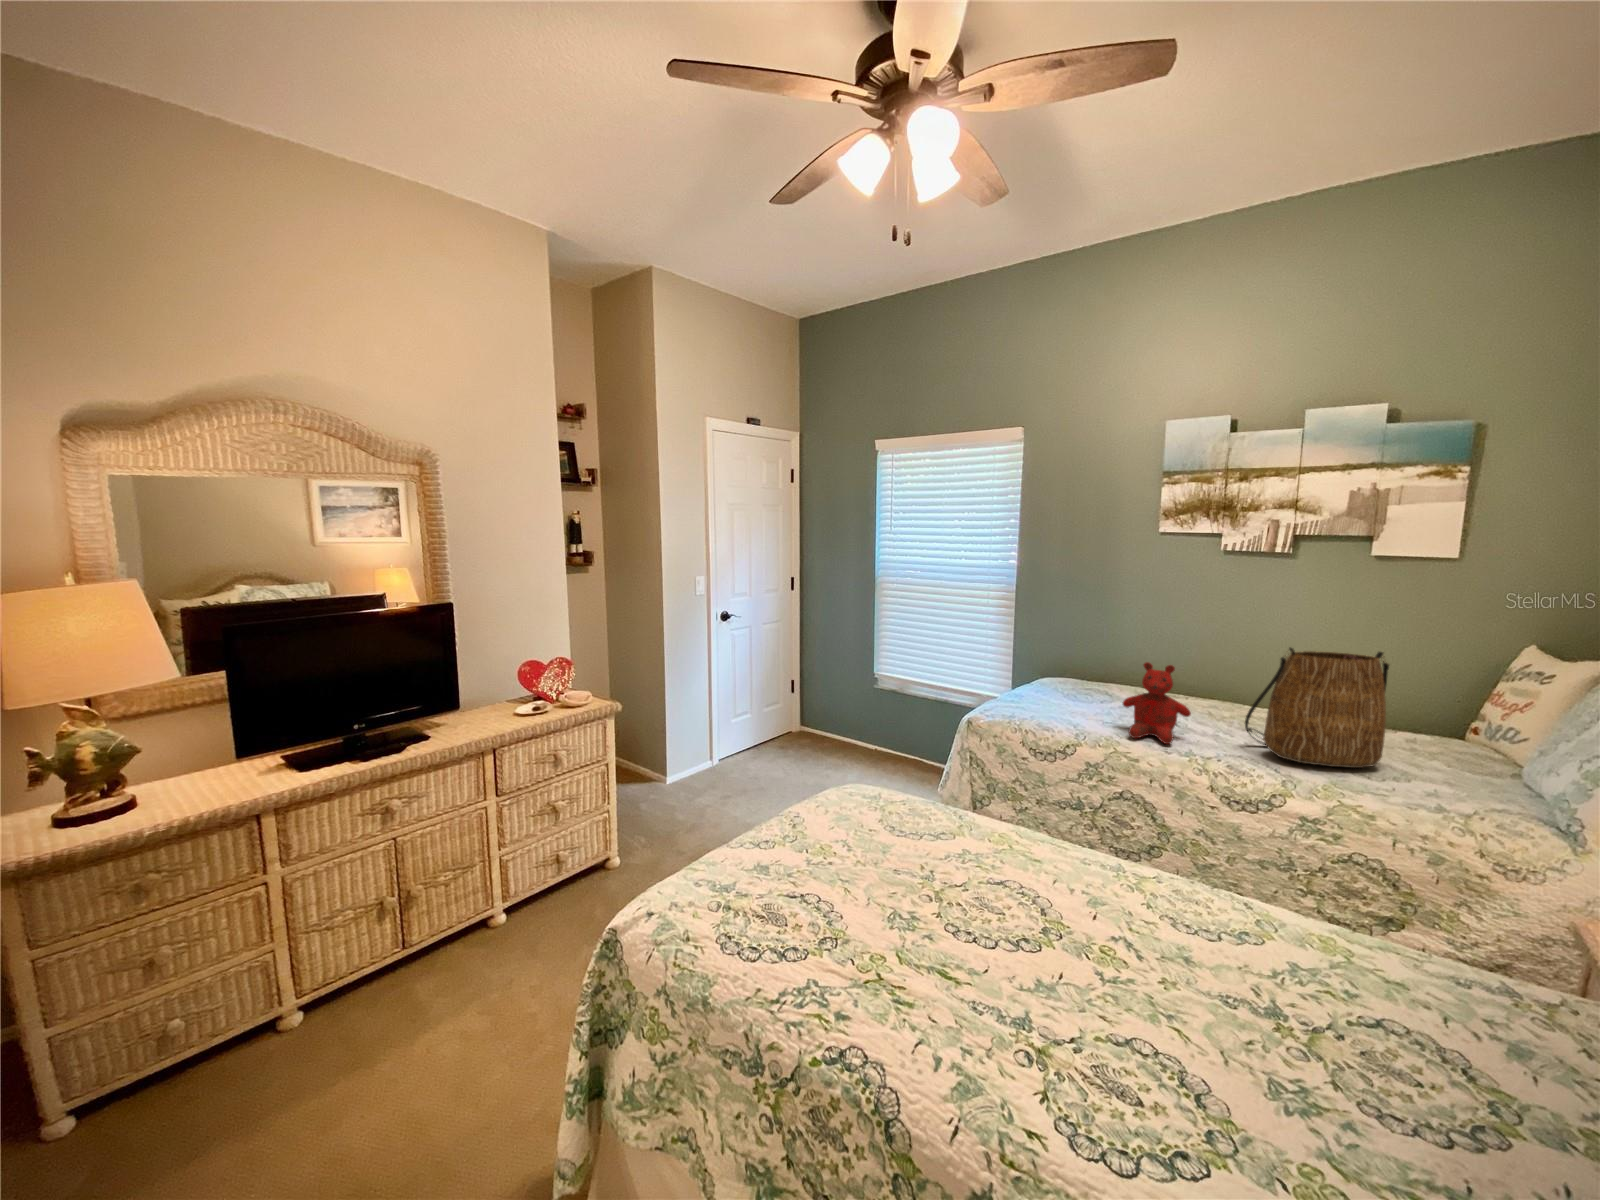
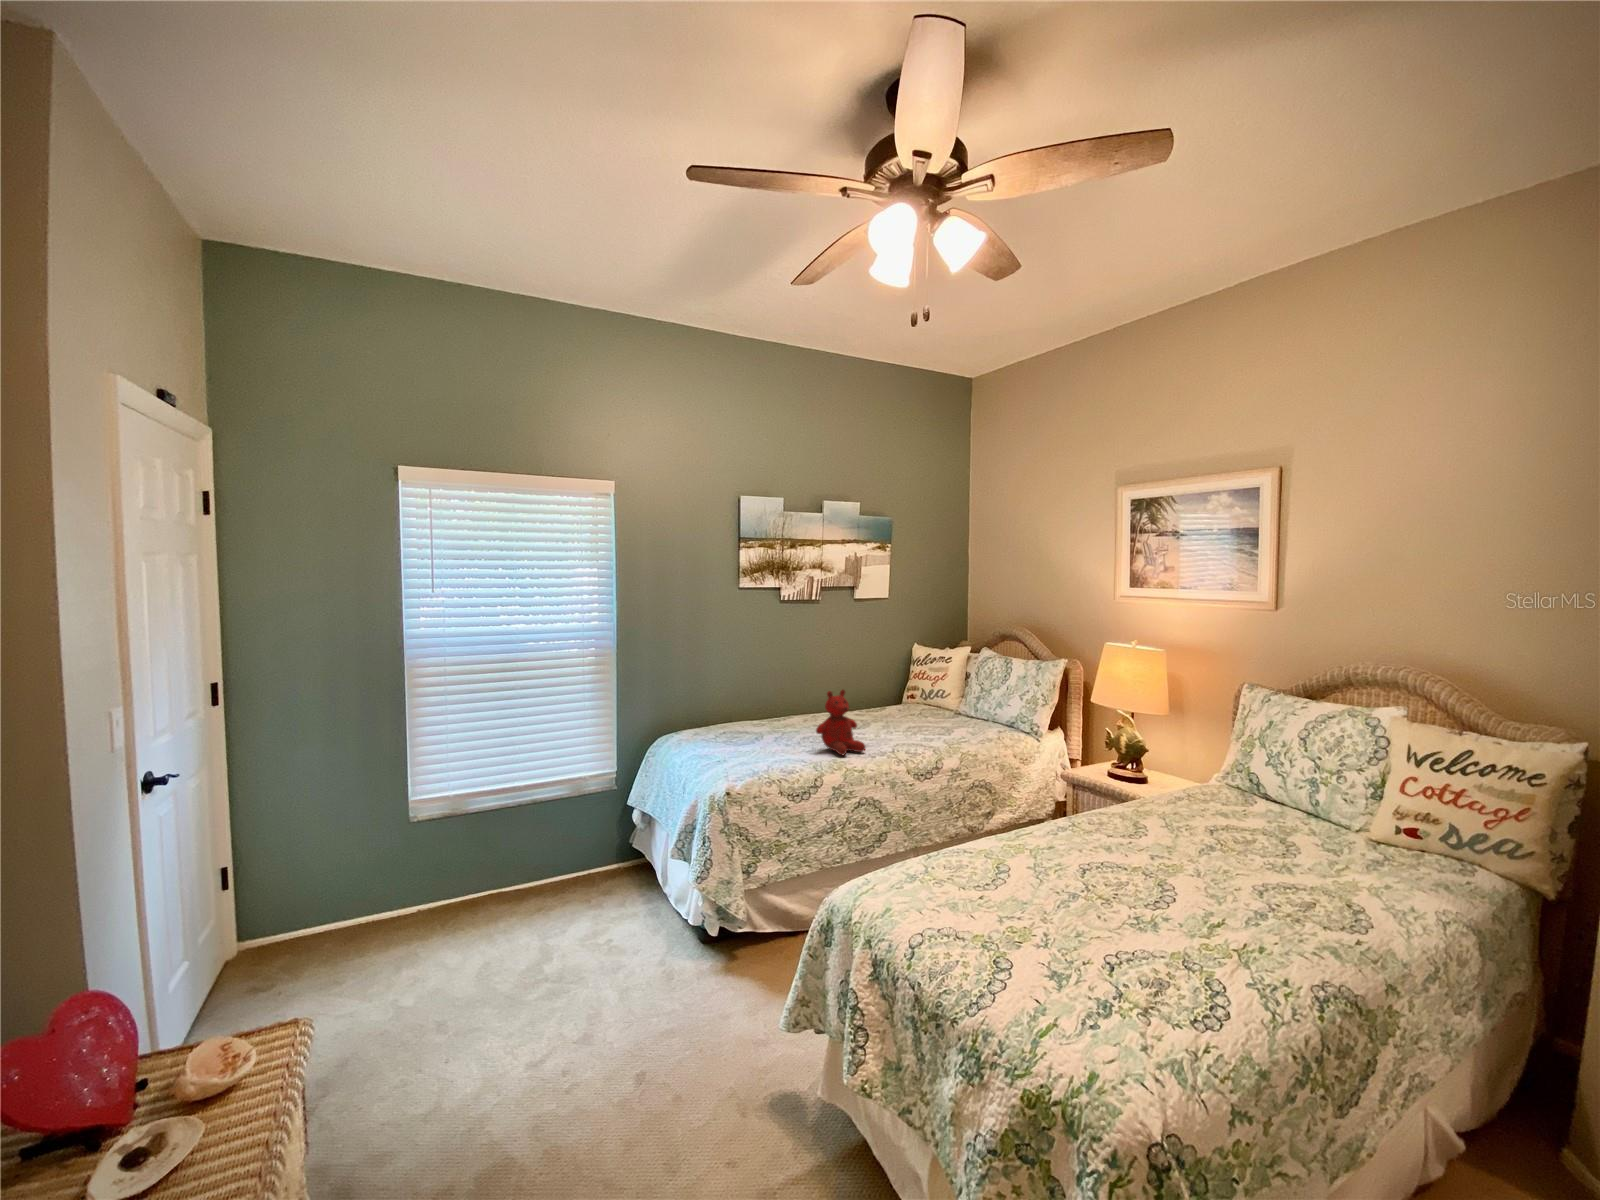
tote bag: present [1245,648,1389,768] -> none [878,656,936,738]

